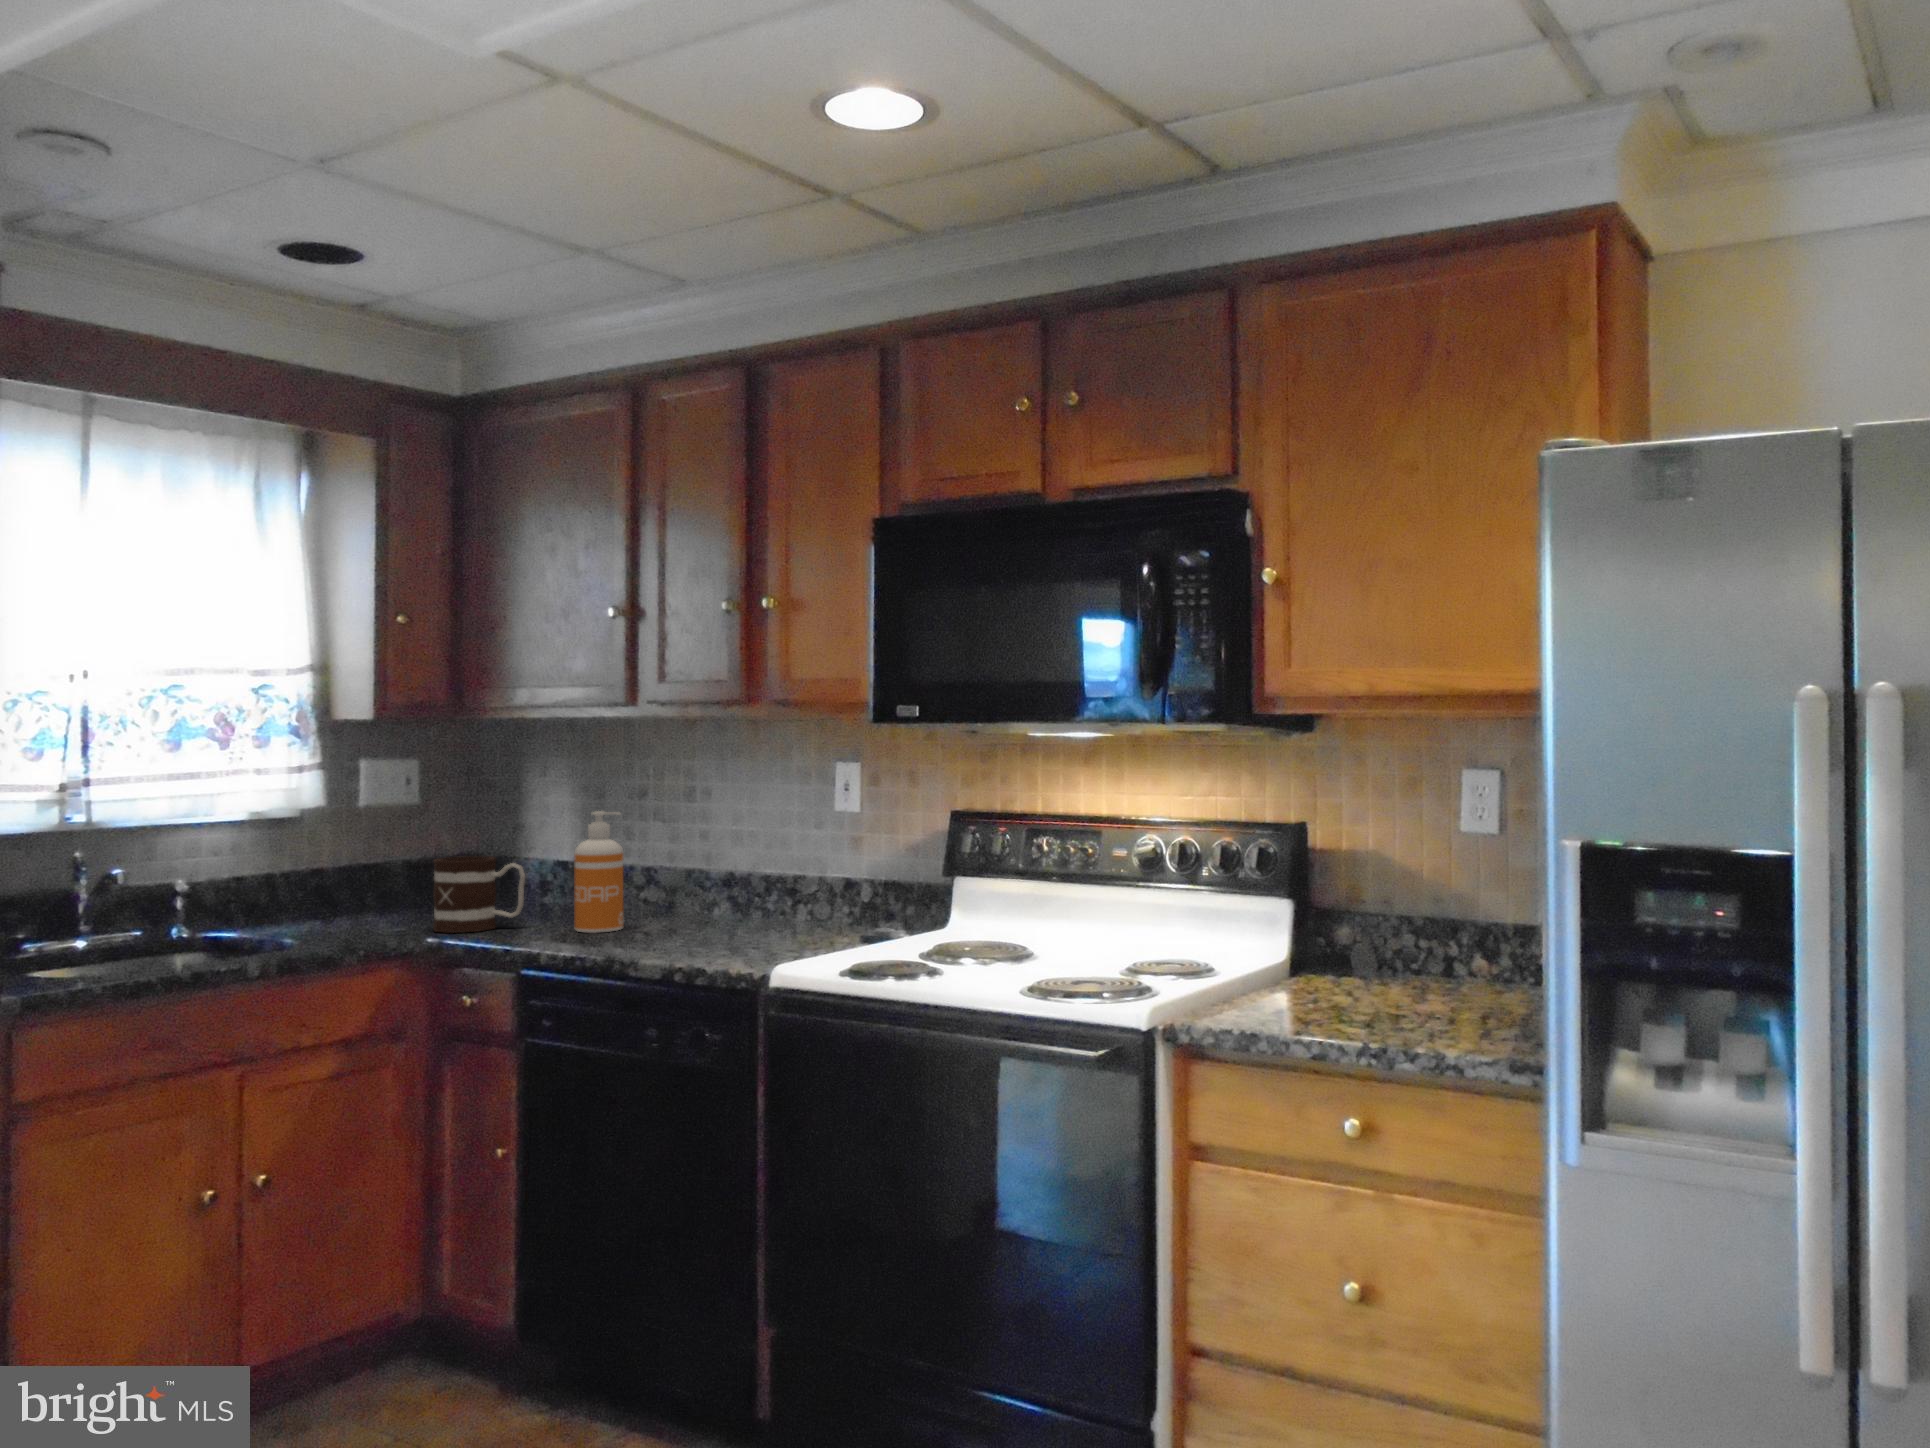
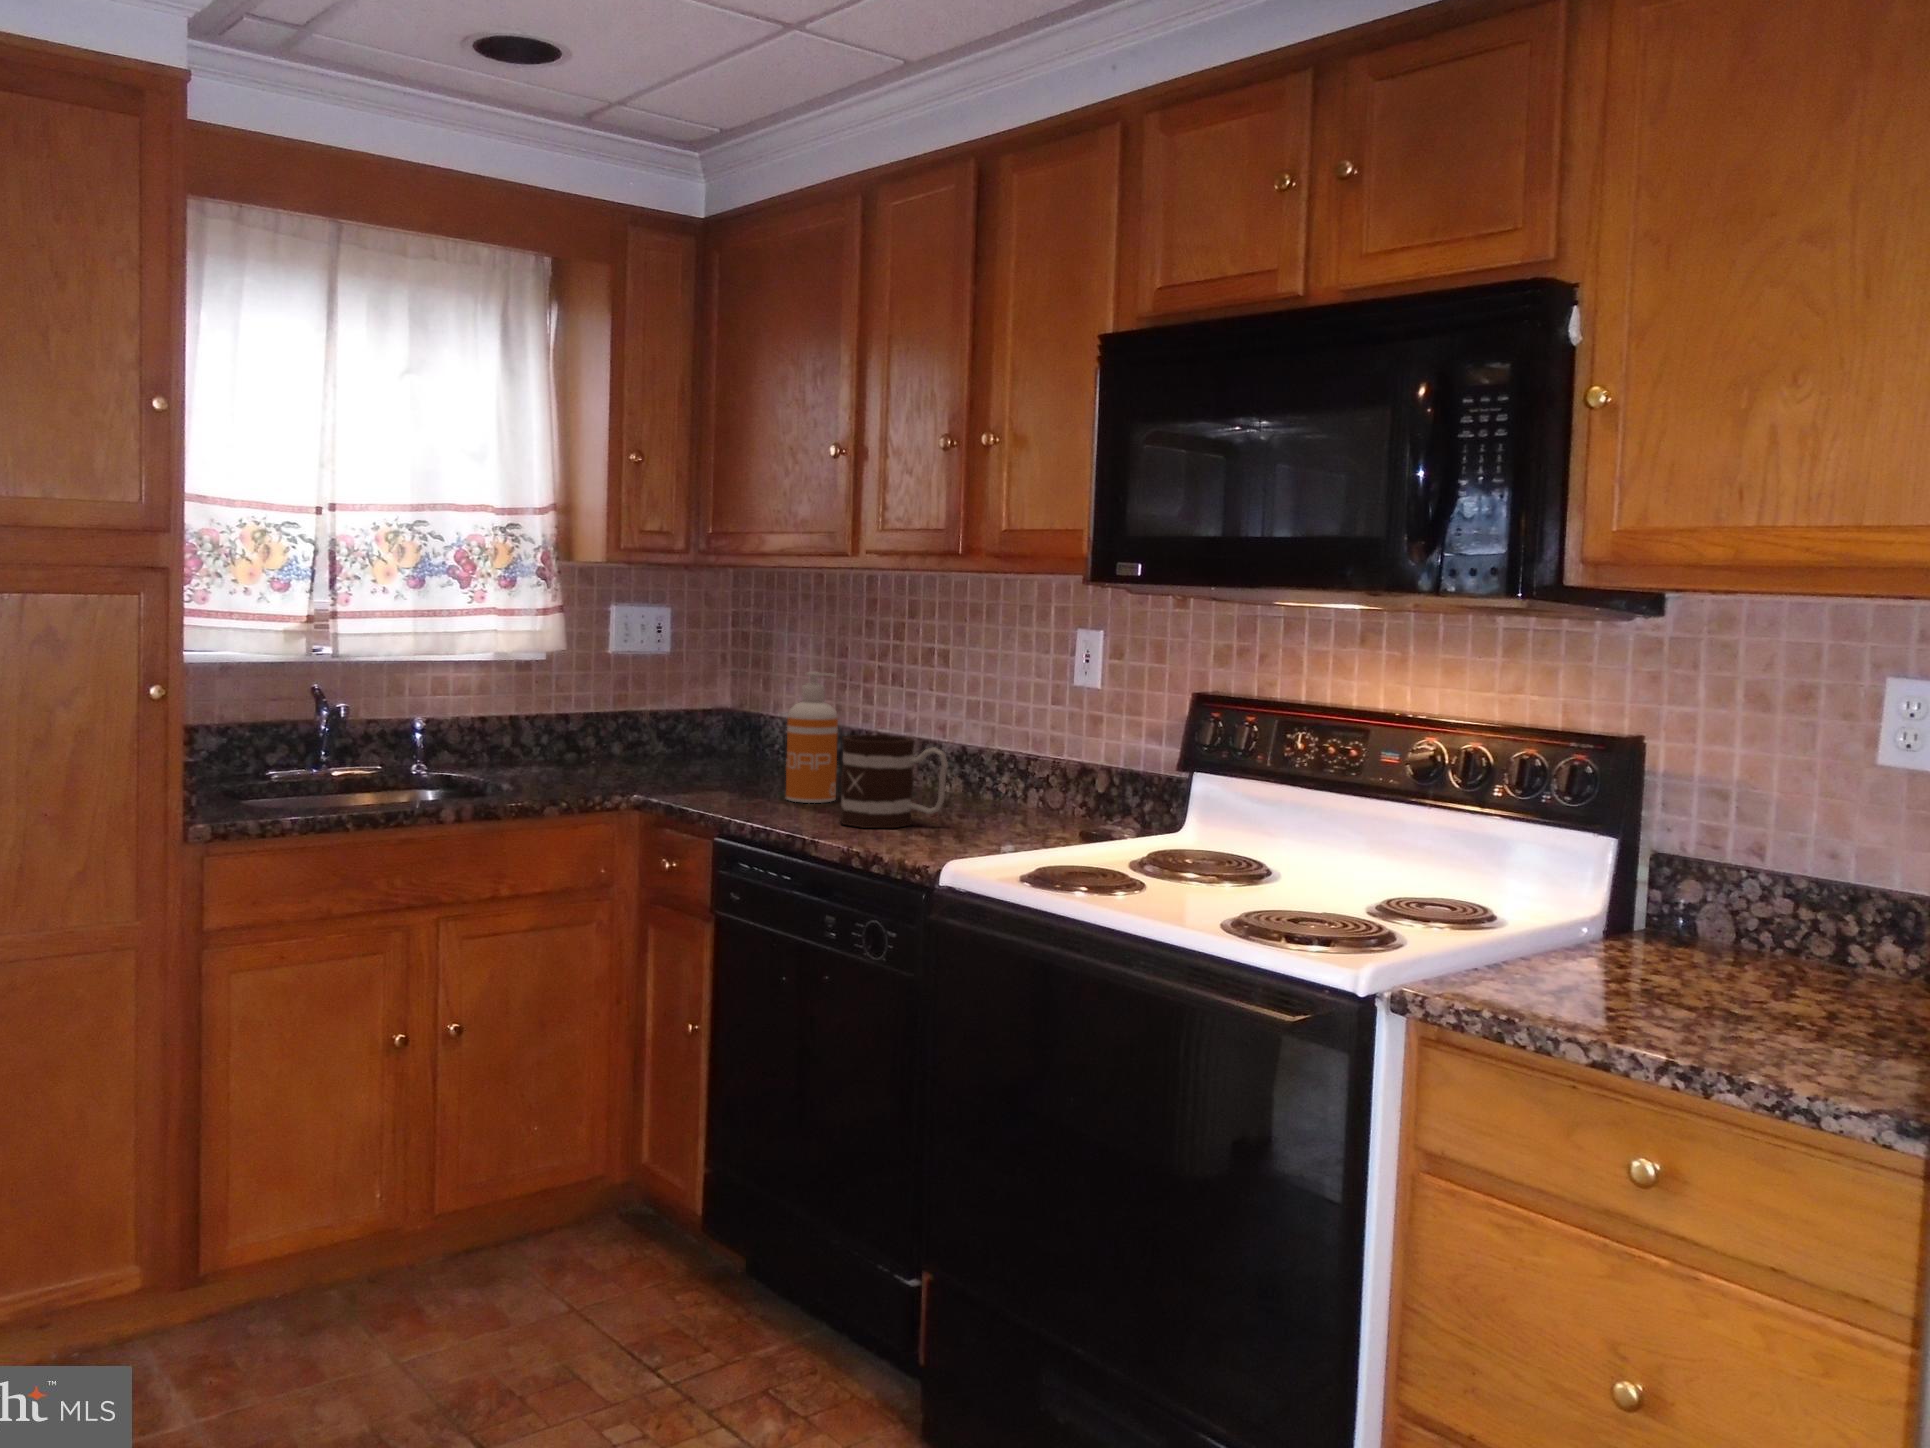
mug: present [433,856,525,933] -> present [840,735,948,828]

